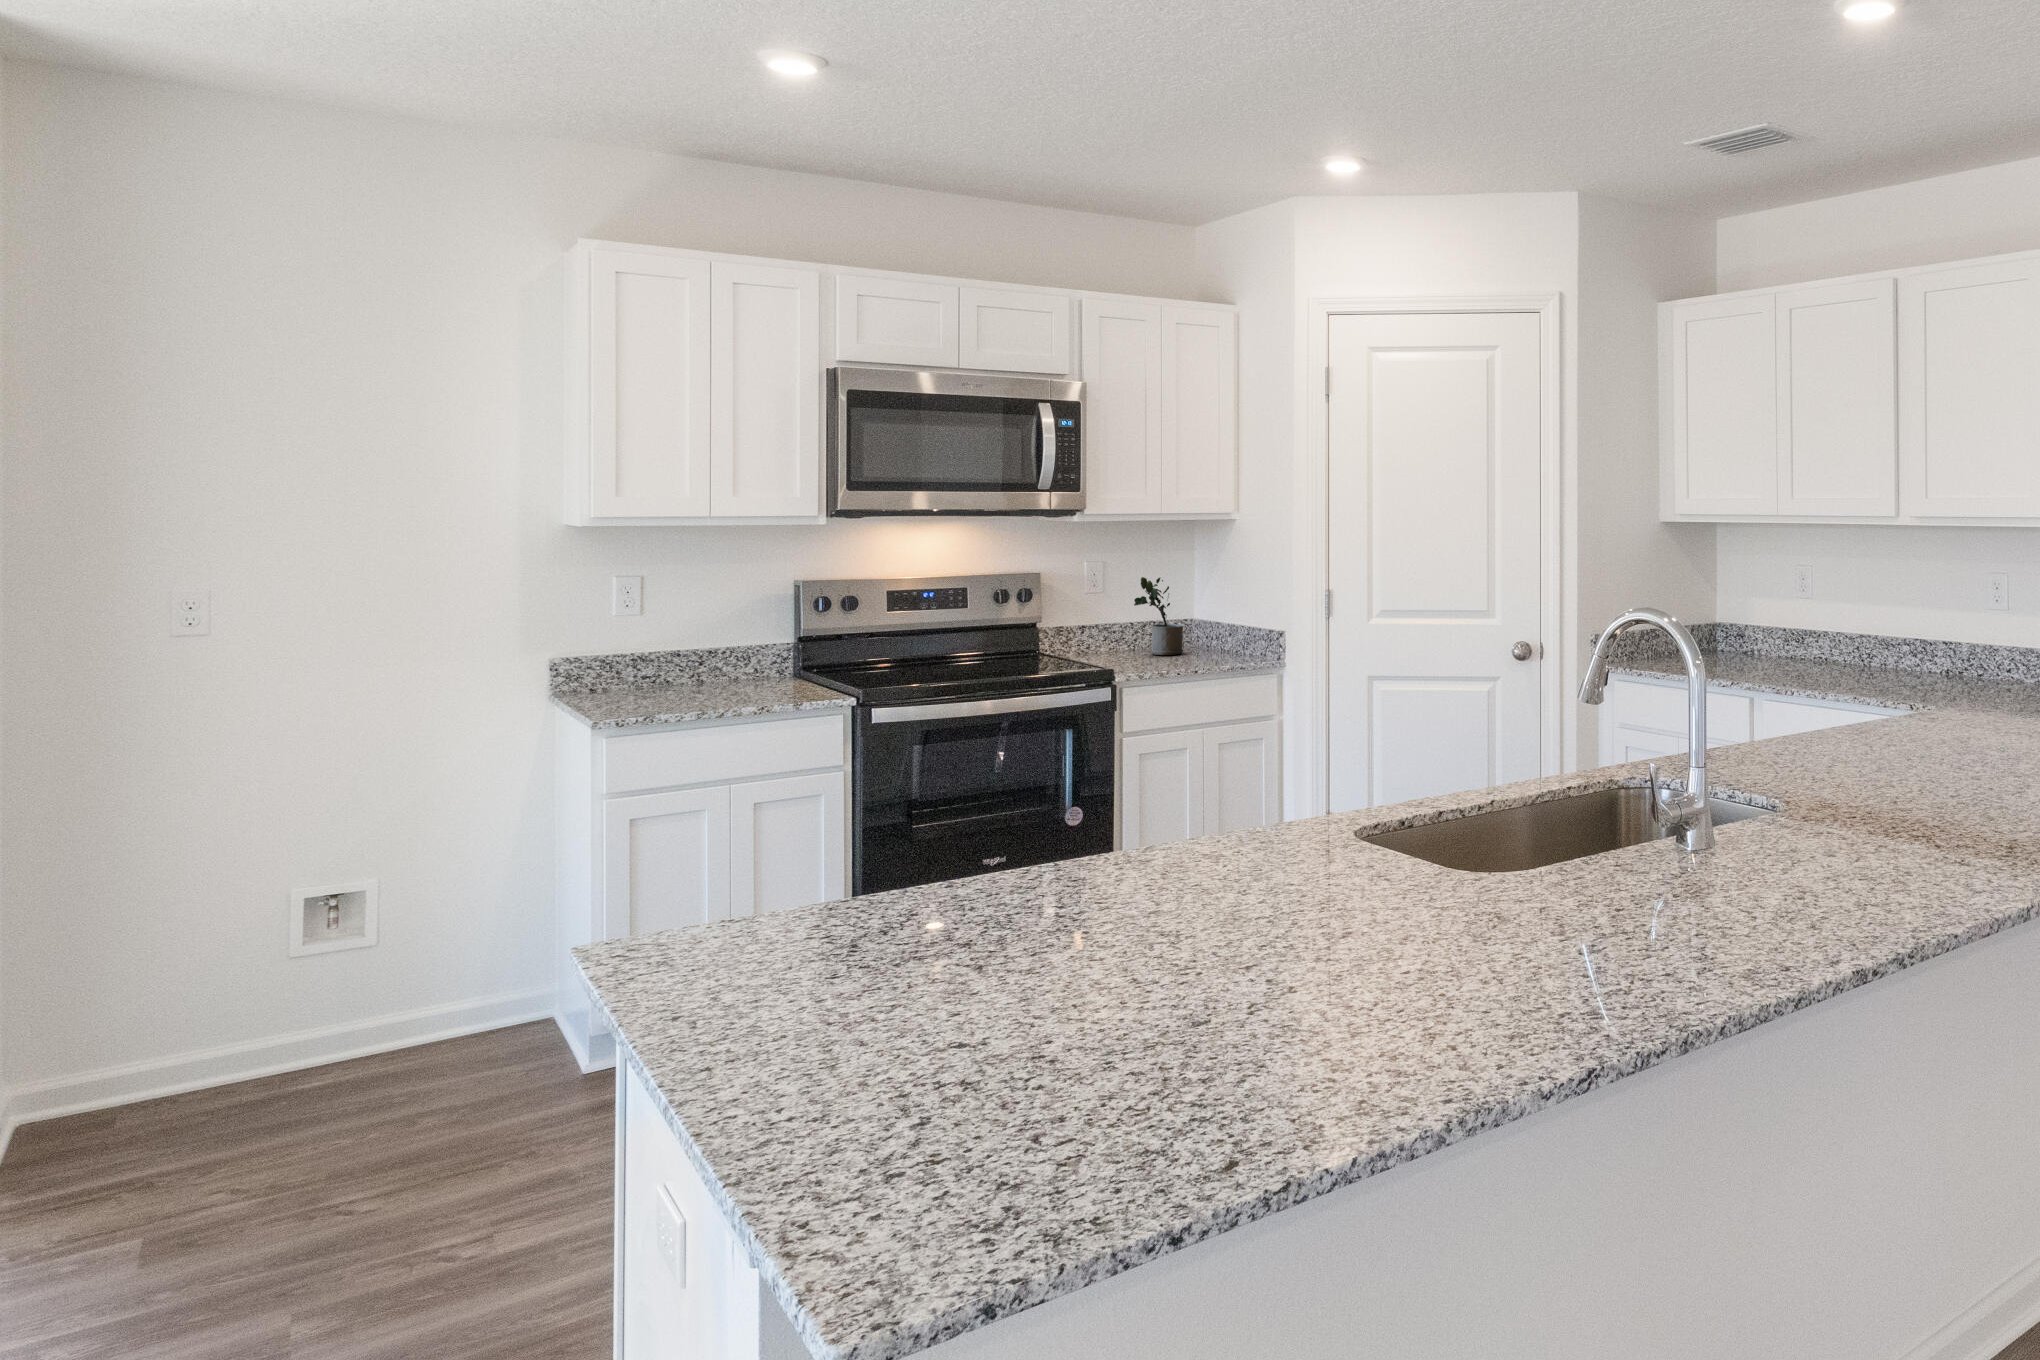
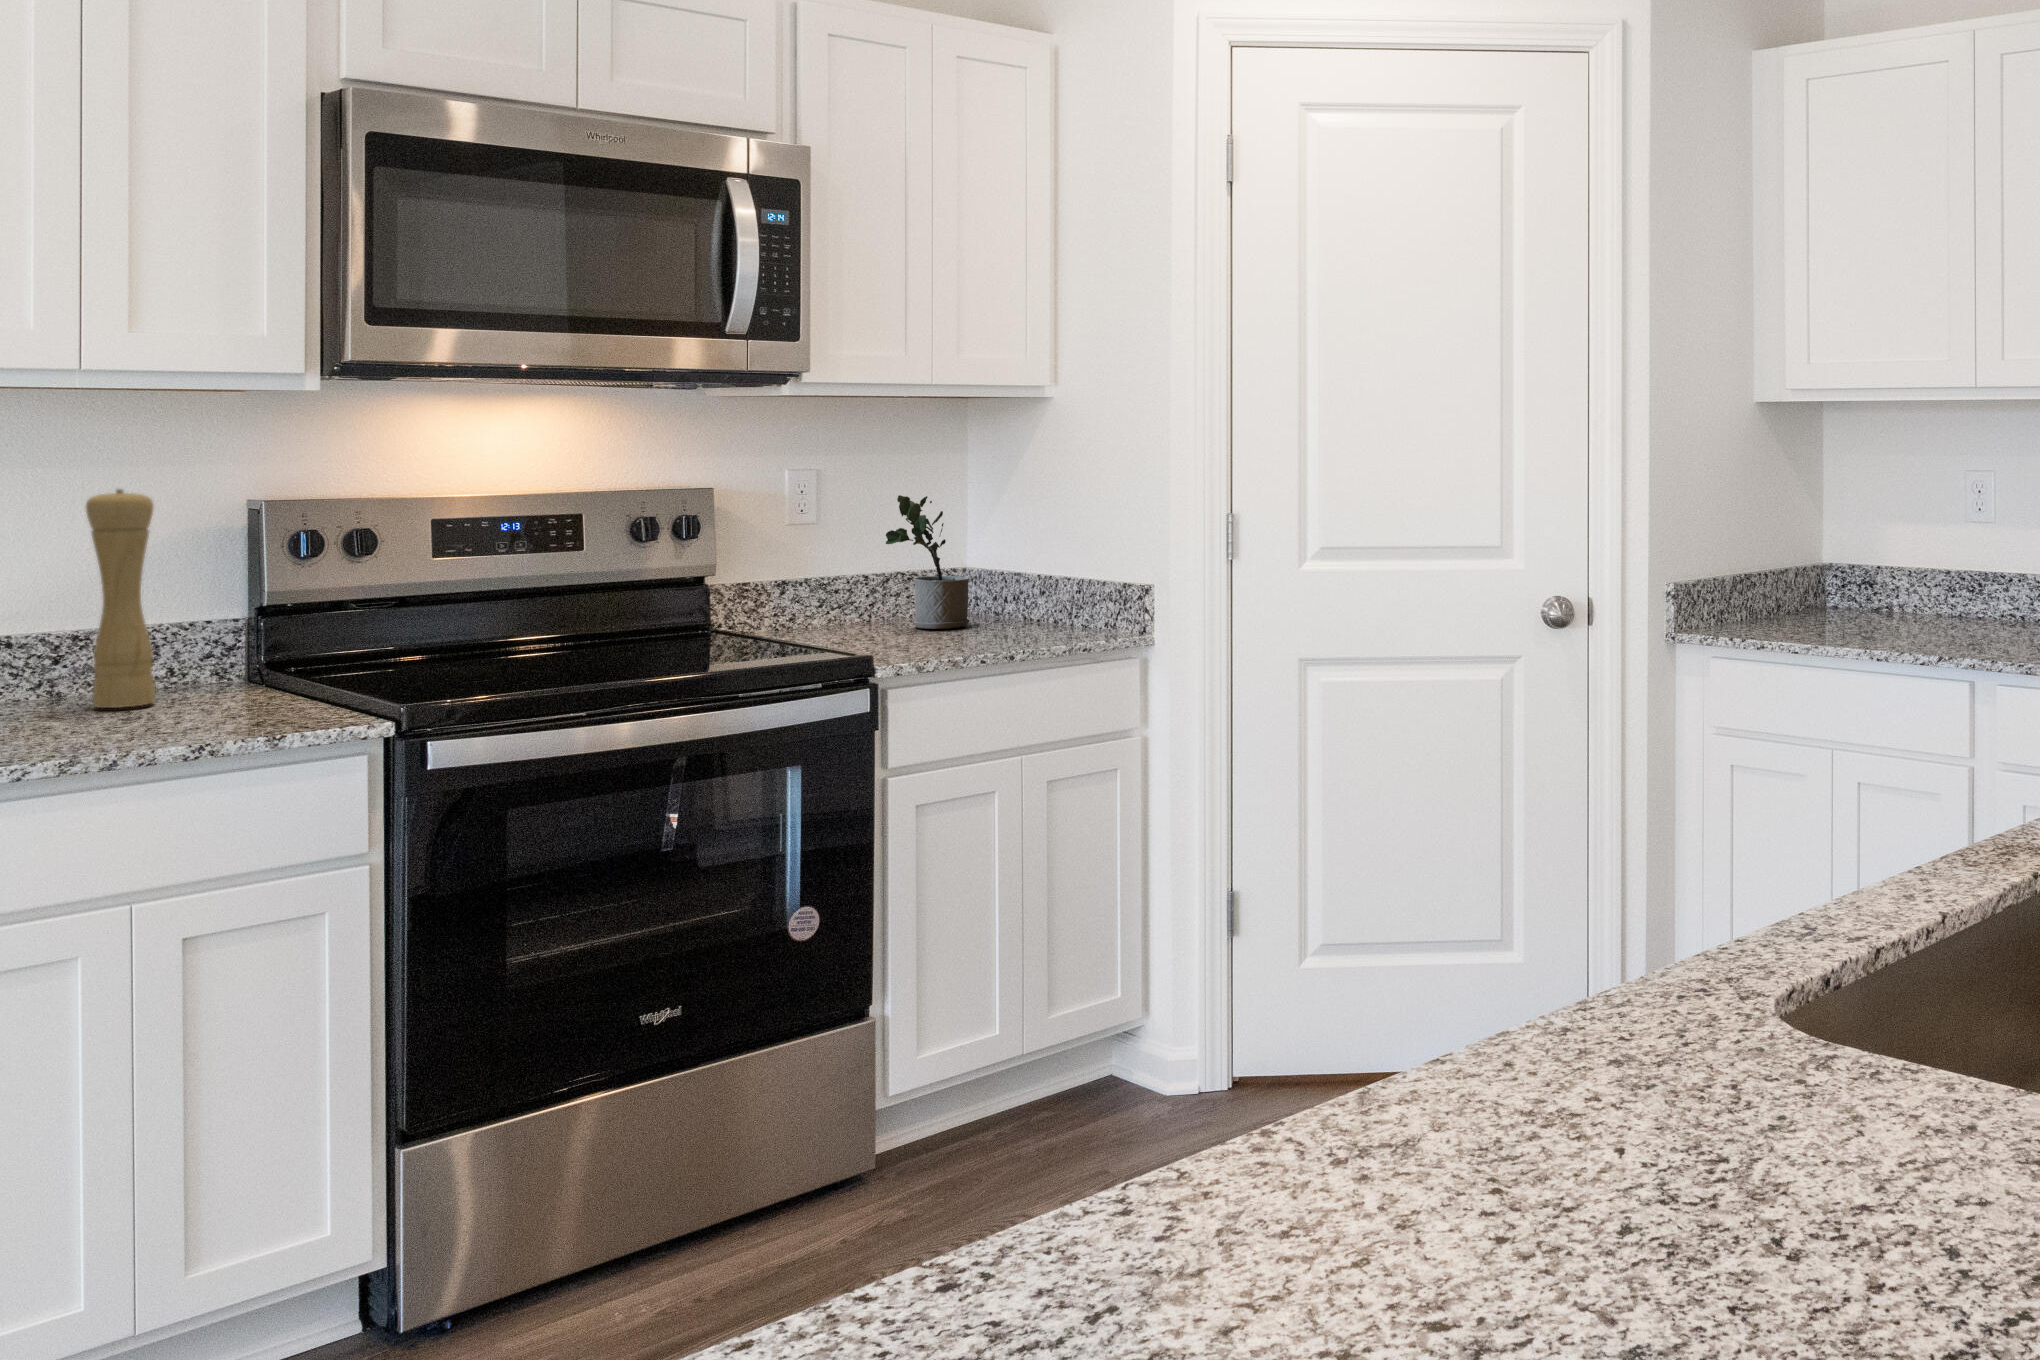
pepper mill: none [716,576,748,688] -> present [86,489,155,708]

